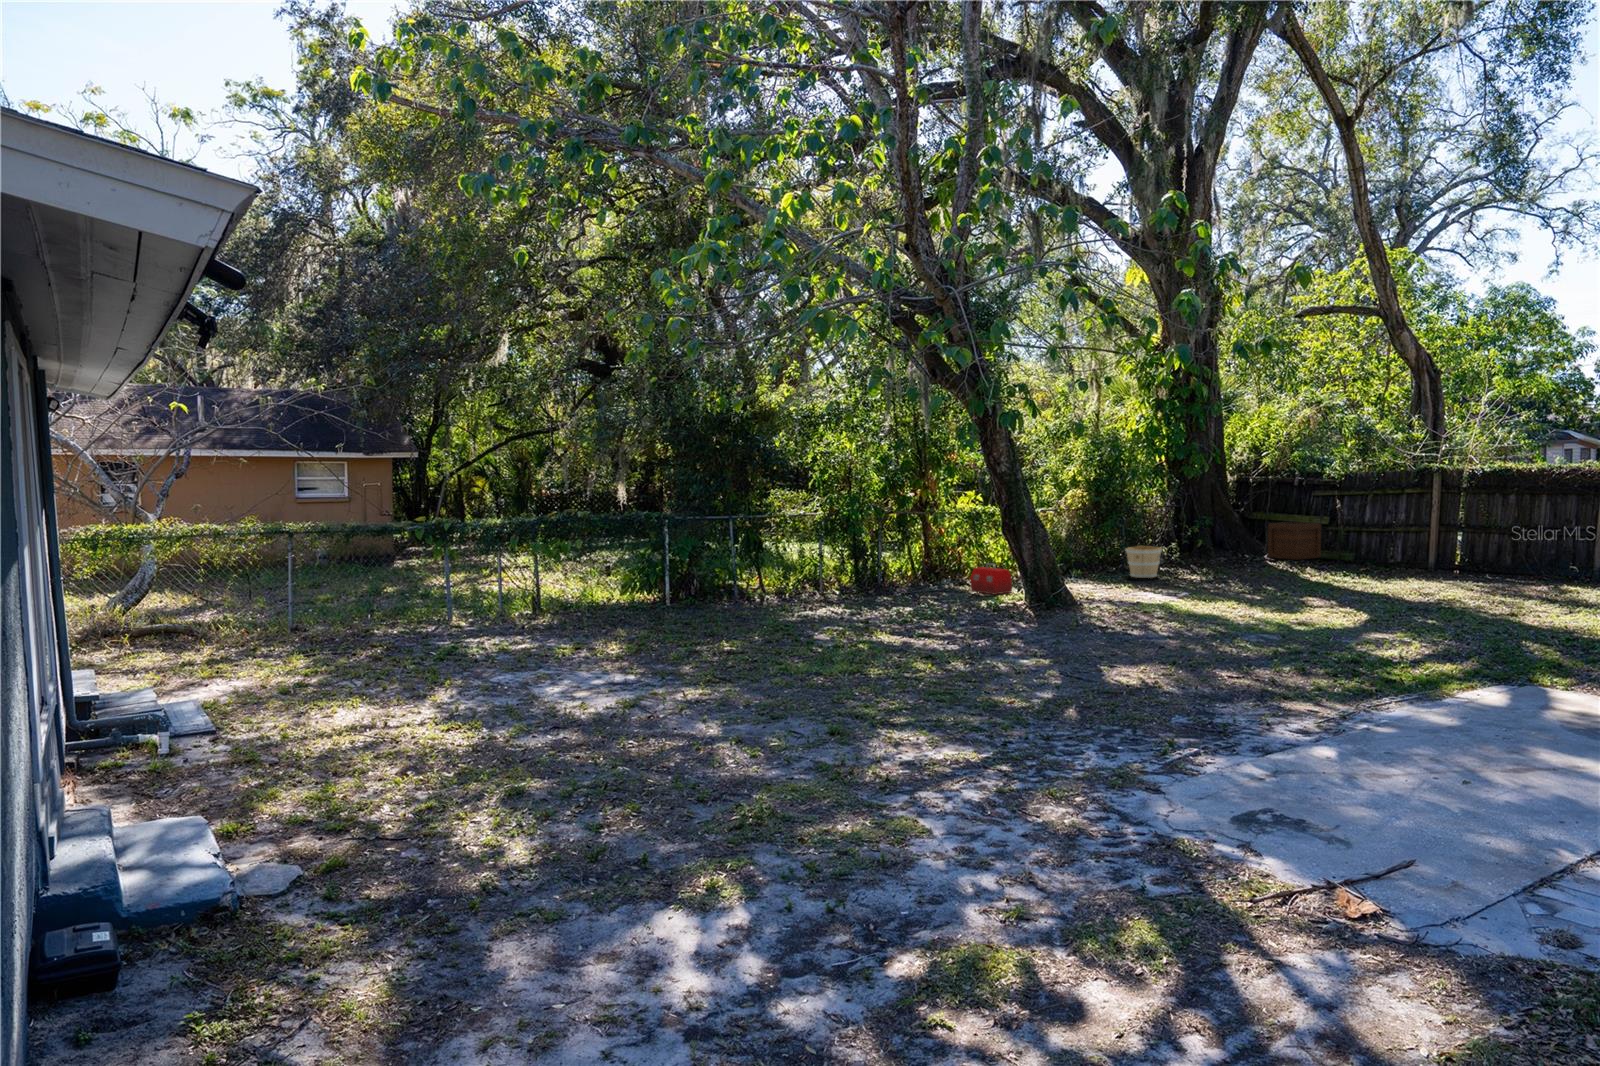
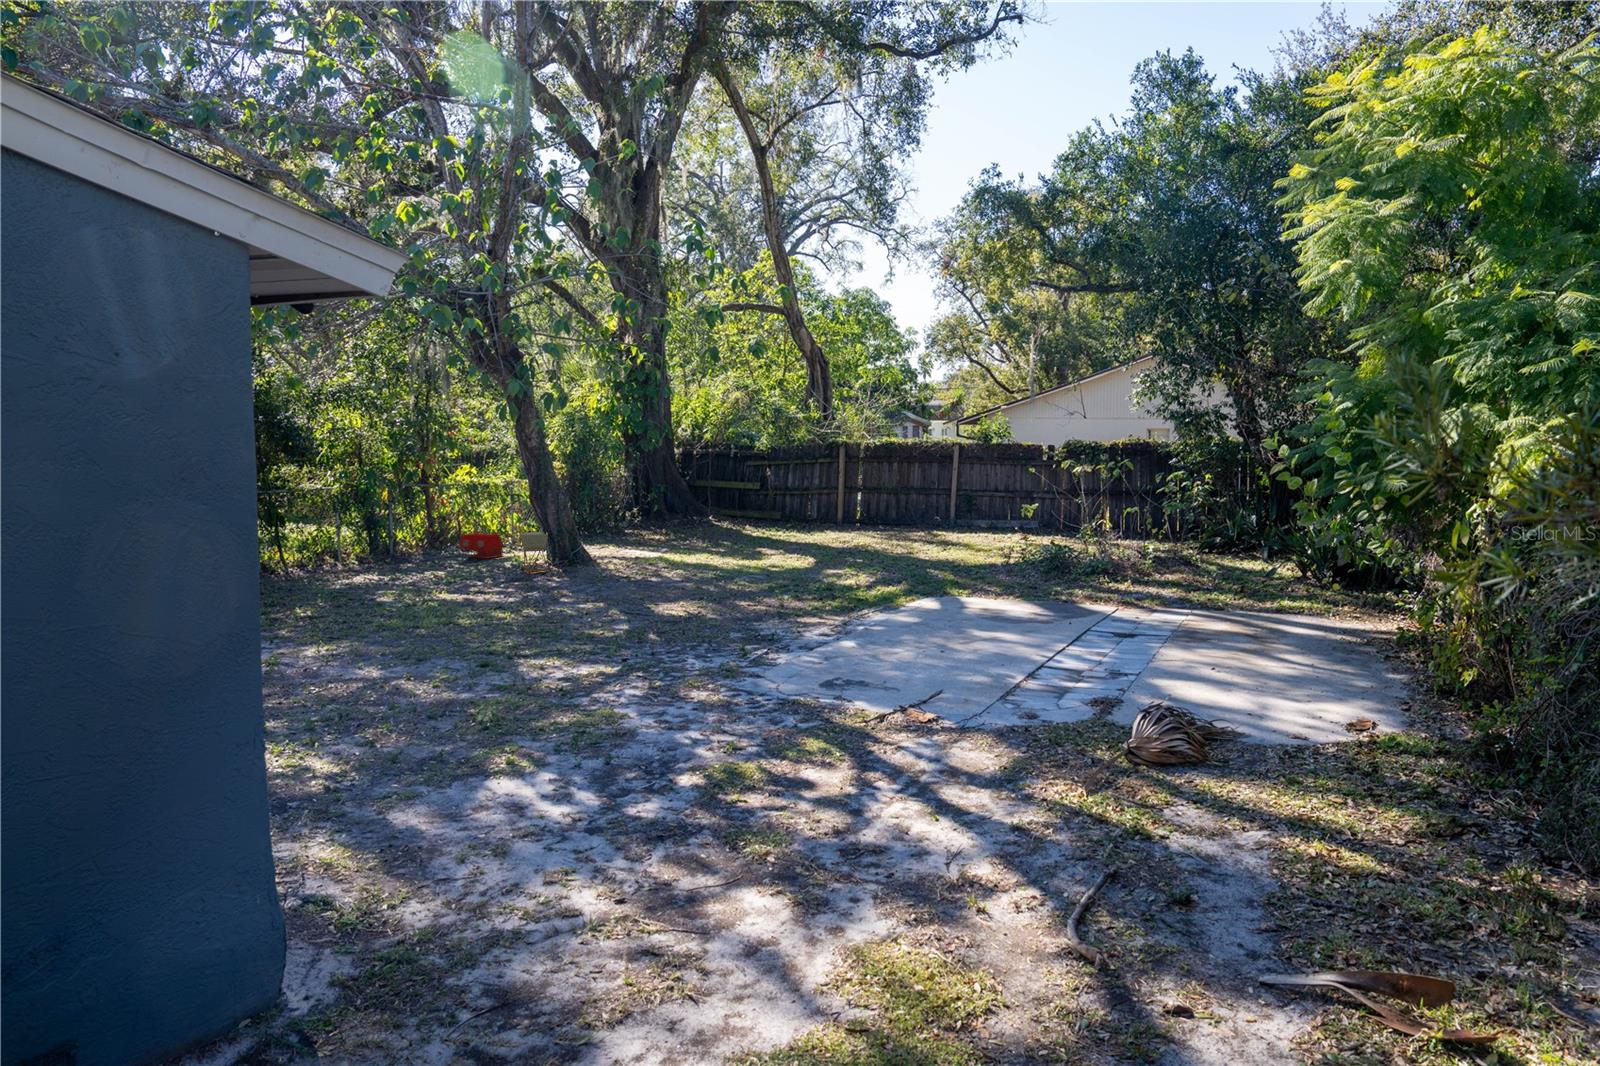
wooden crate: present [1268,522,1321,560] -> none [712,490,754,522]
wooden bucket: present [1125,546,1162,578] -> none [601,511,634,540]
planter: none [1019,572,1048,616] -> present [520,532,549,574]

